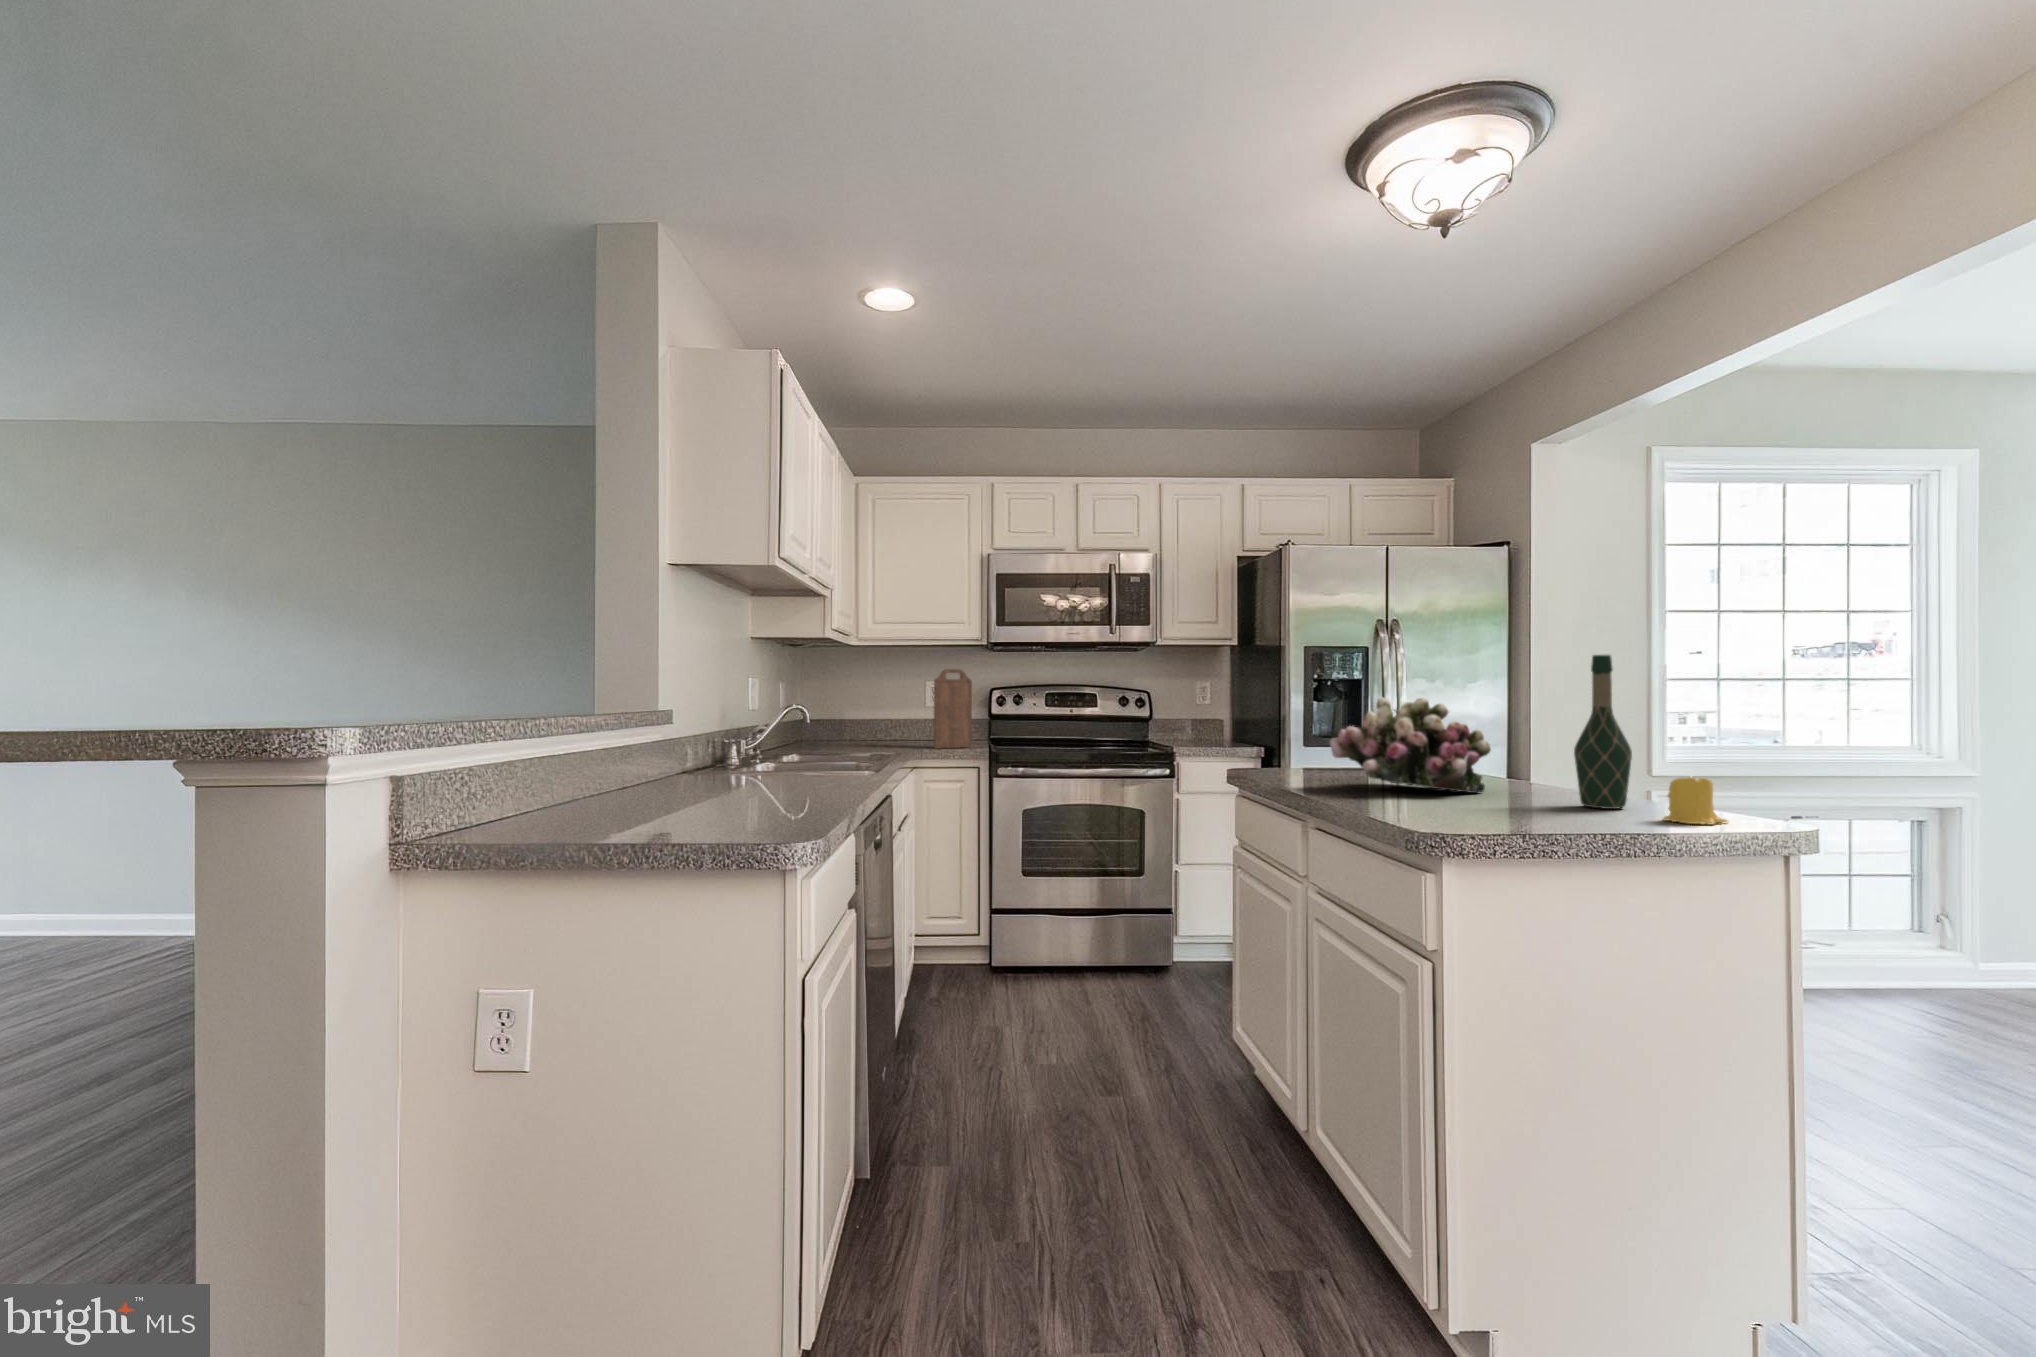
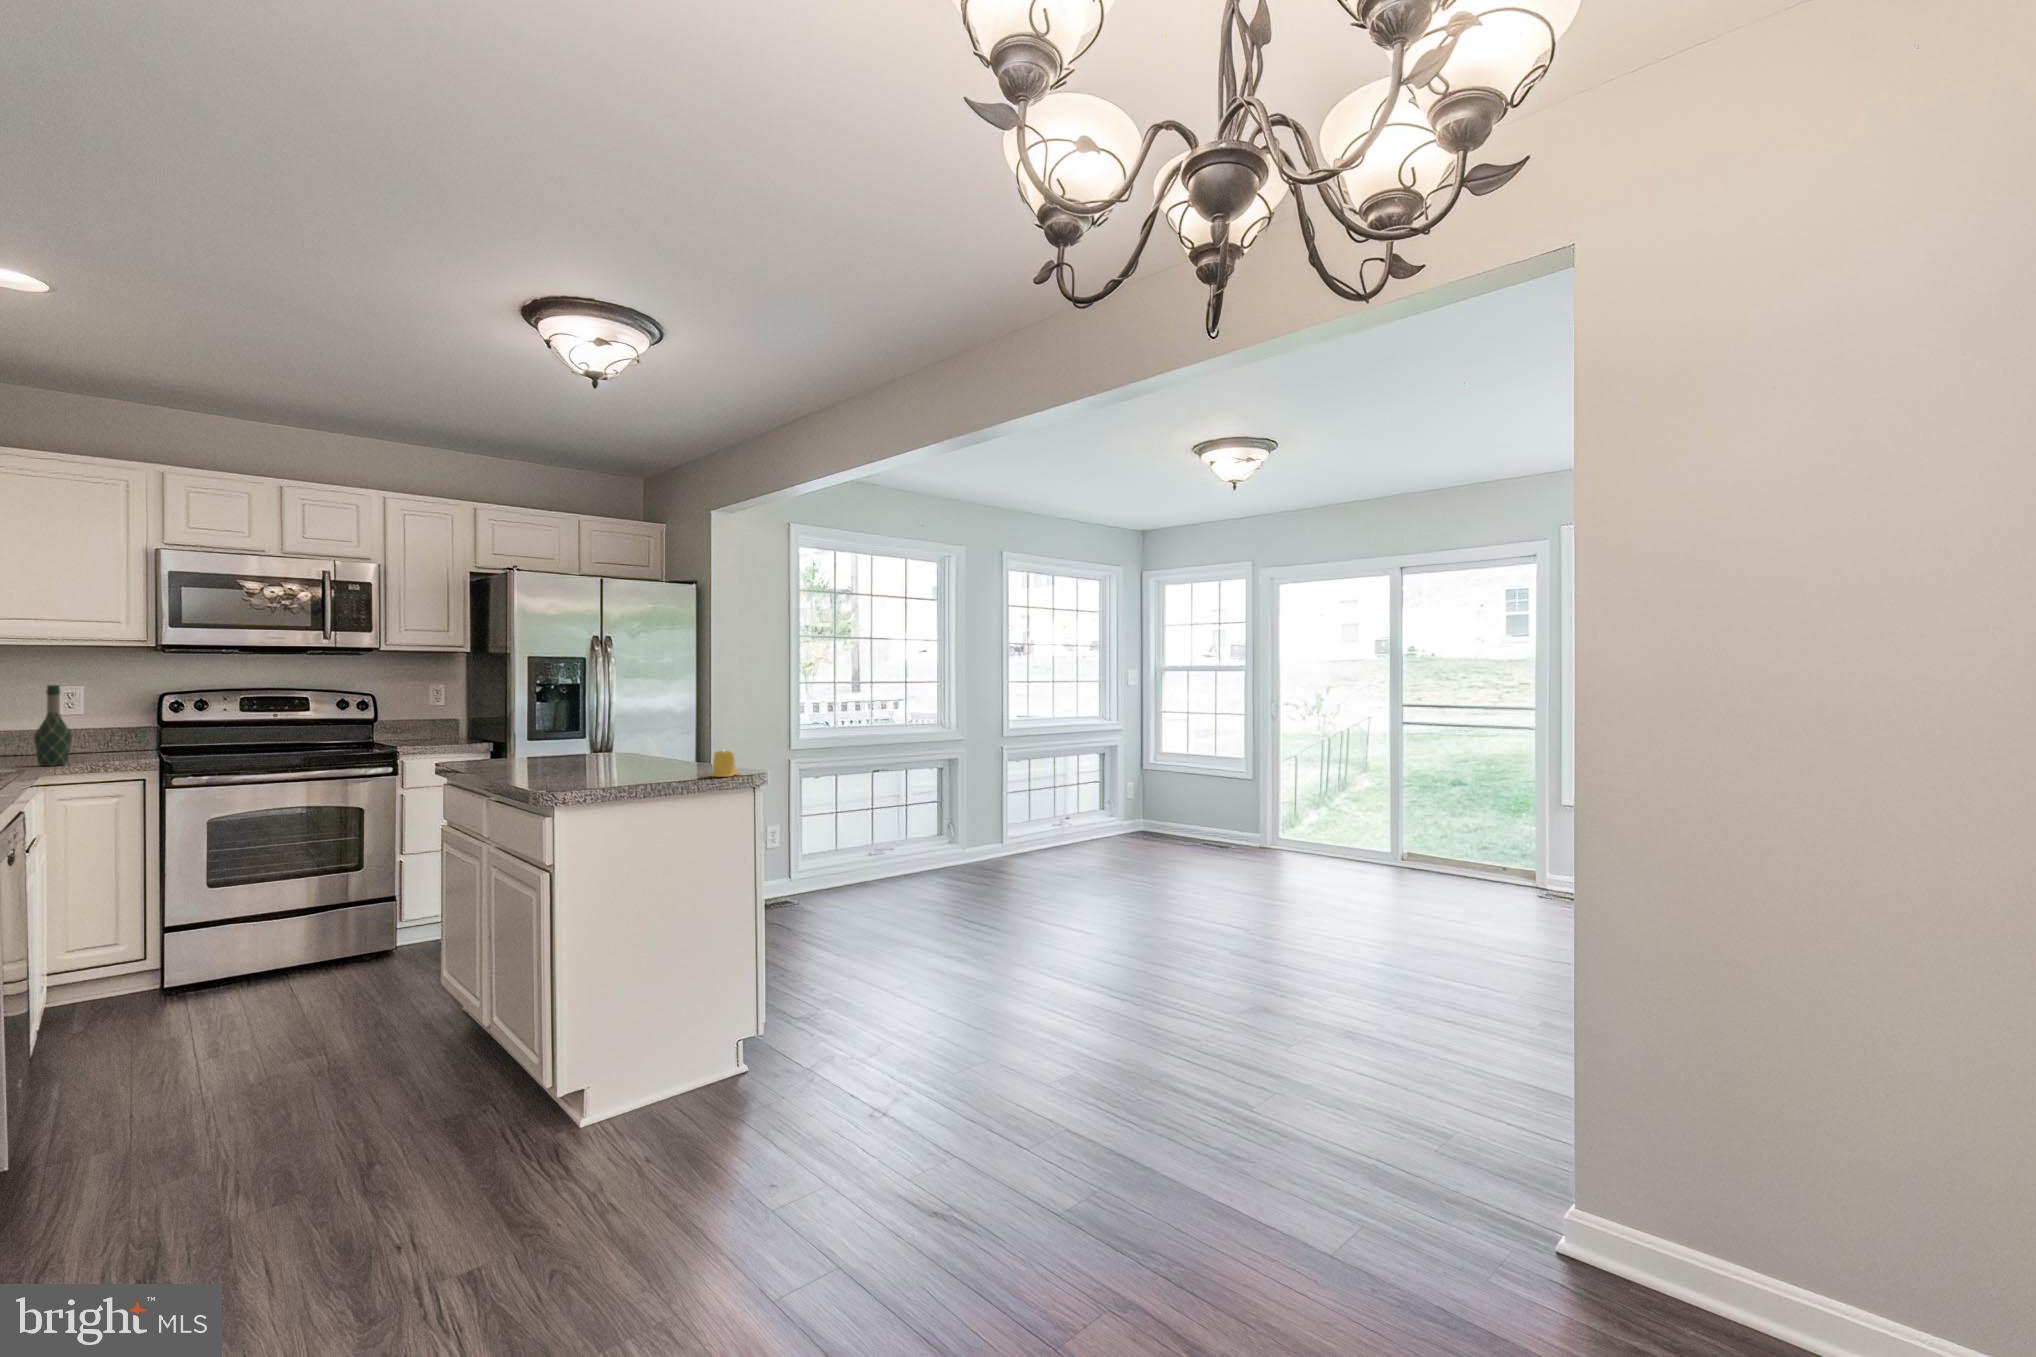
wine bottle: present [1574,655,1632,809] -> present [34,685,72,766]
cutting board: present [934,669,972,749] -> none [70,673,131,763]
flower arrangement: present [1330,697,1491,793] -> none [516,705,633,769]

